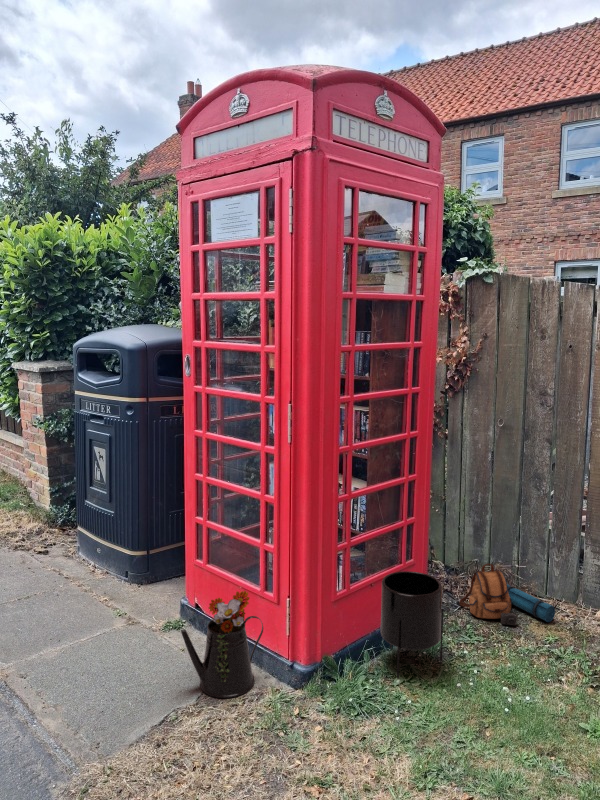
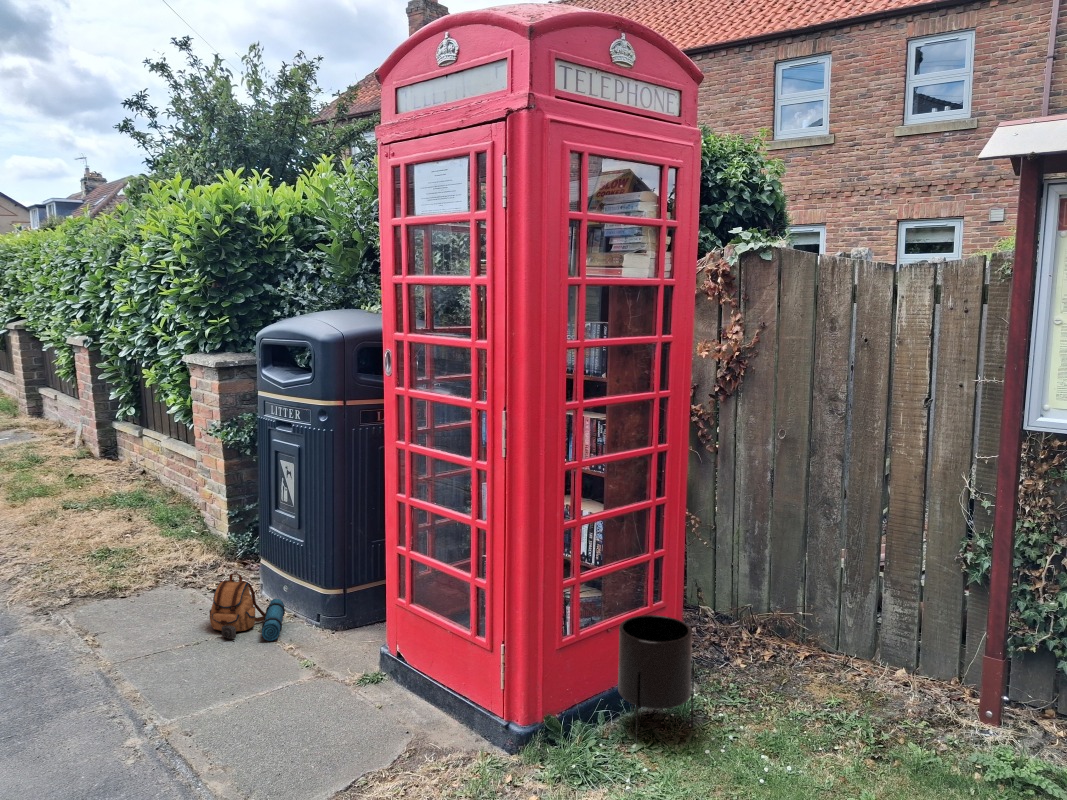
backpack: present [459,564,555,625] -> present [209,573,285,641]
watering can: present [181,591,263,698] -> none [375,629,474,760]

